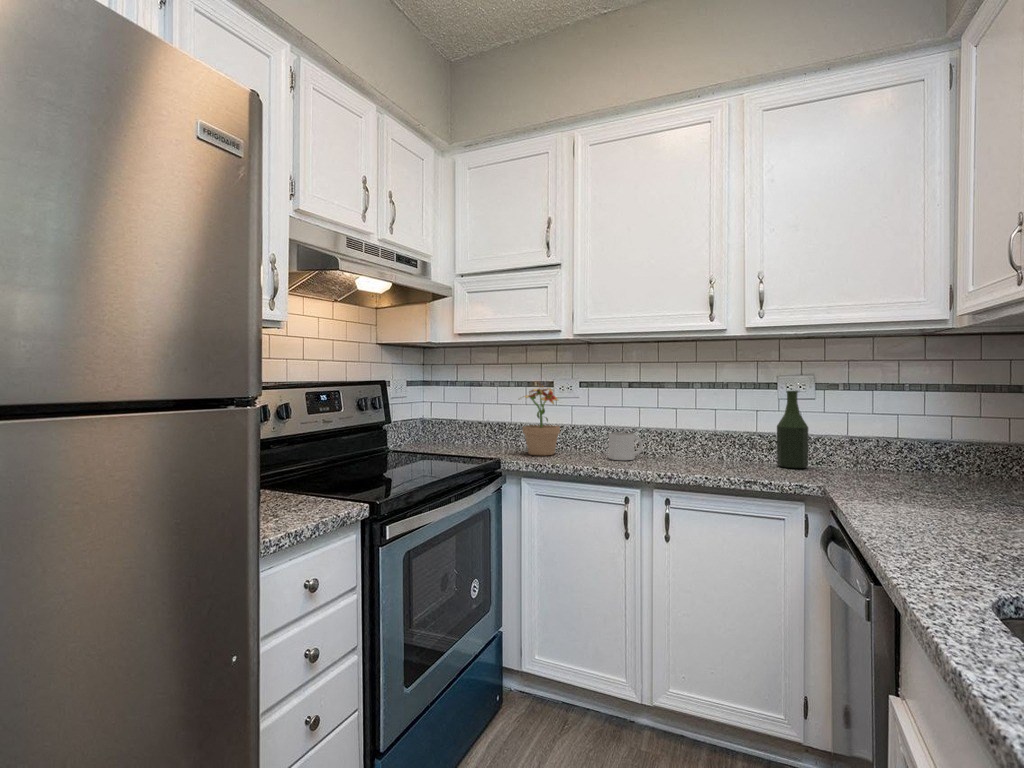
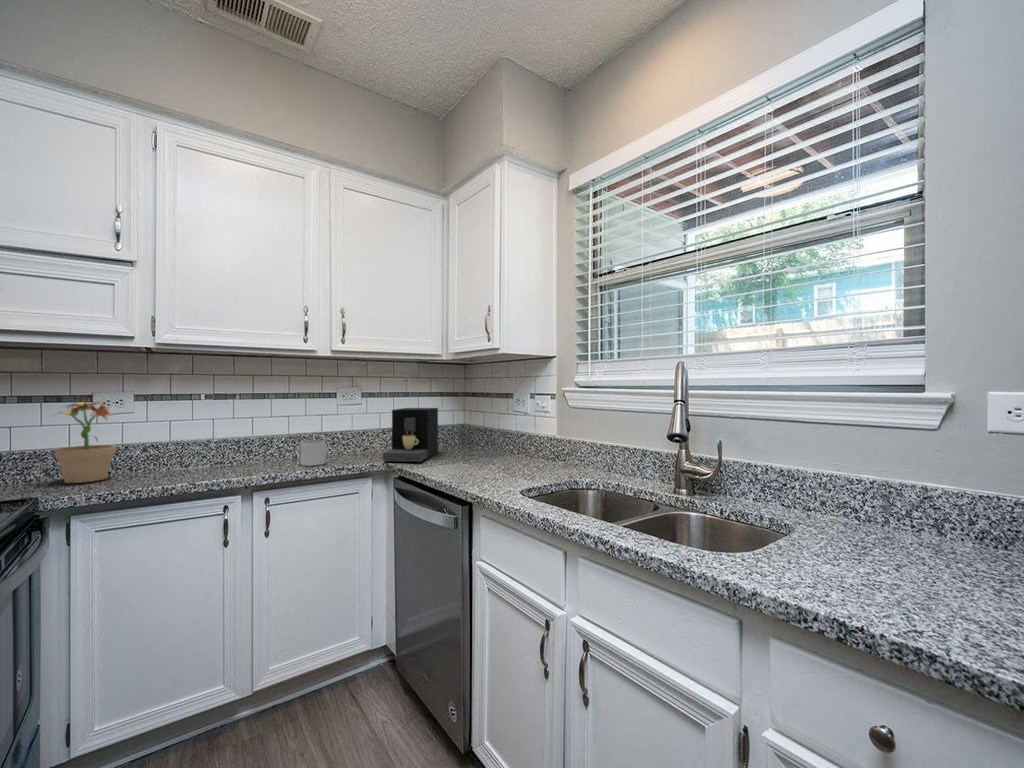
bottle: present [777,391,808,468] -> none [340,399,362,457]
coffee maker: none [825,405,948,489] -> present [383,408,438,462]
mug: present [609,433,643,460] -> present [301,440,328,466]

